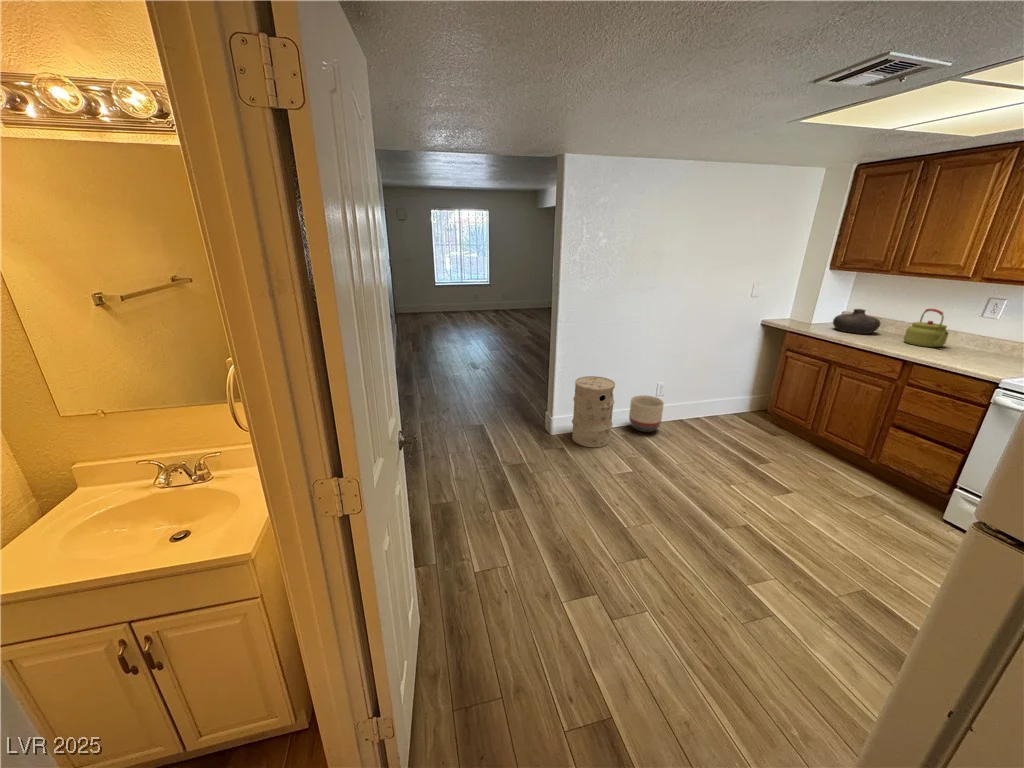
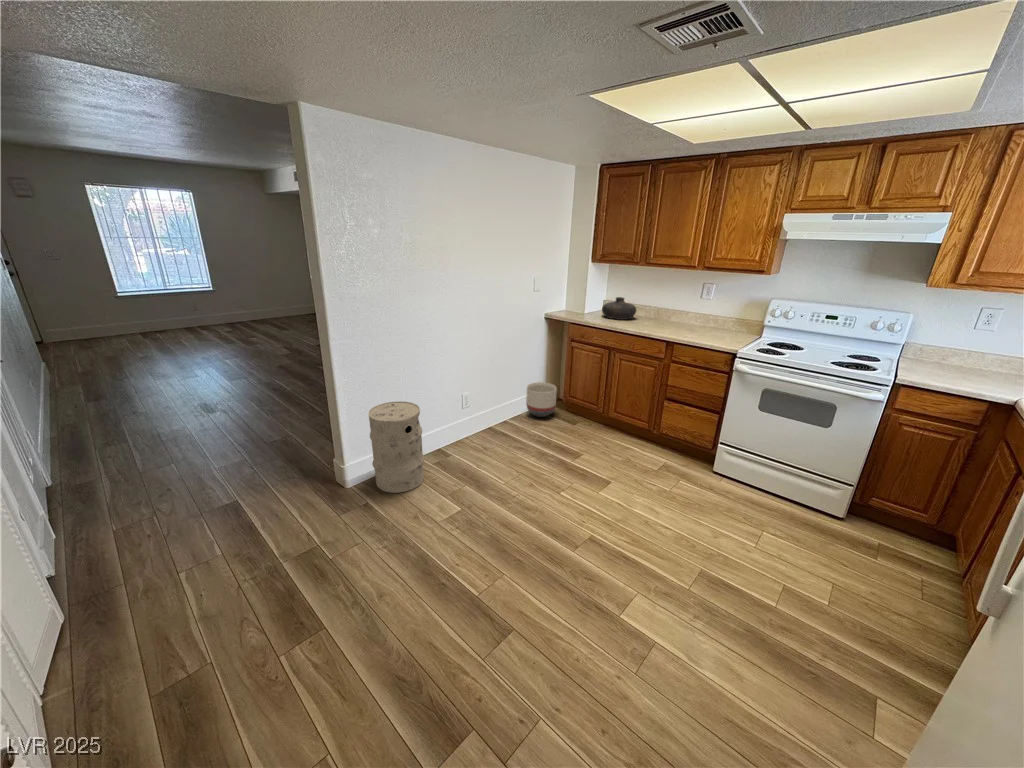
kettle: present [904,309,948,347] -> none [656,294,686,327]
planter: present [629,395,664,432] -> present [526,382,557,417]

